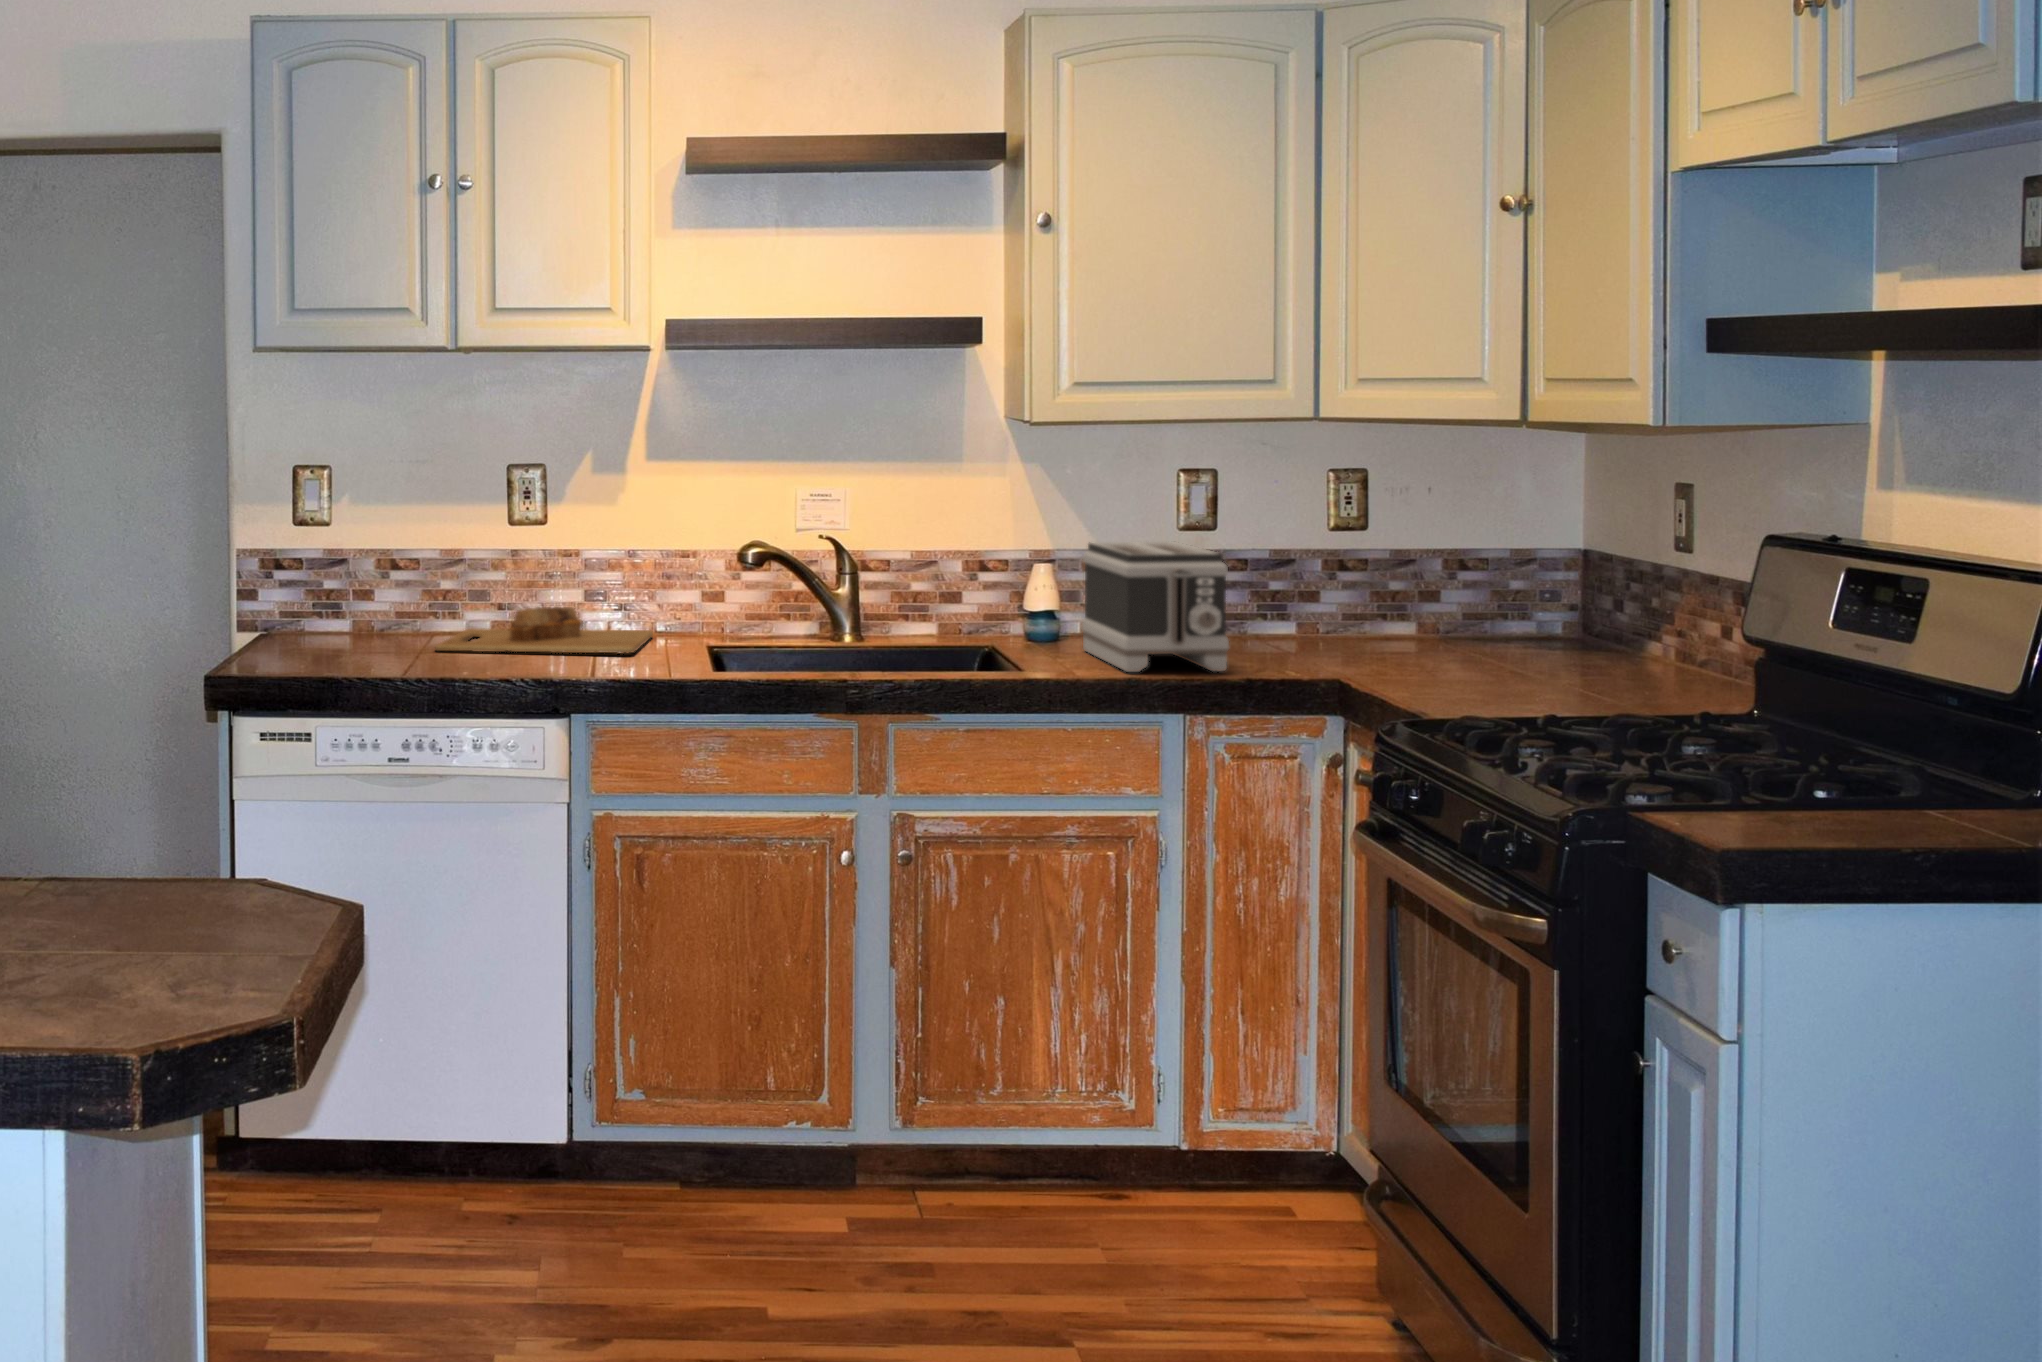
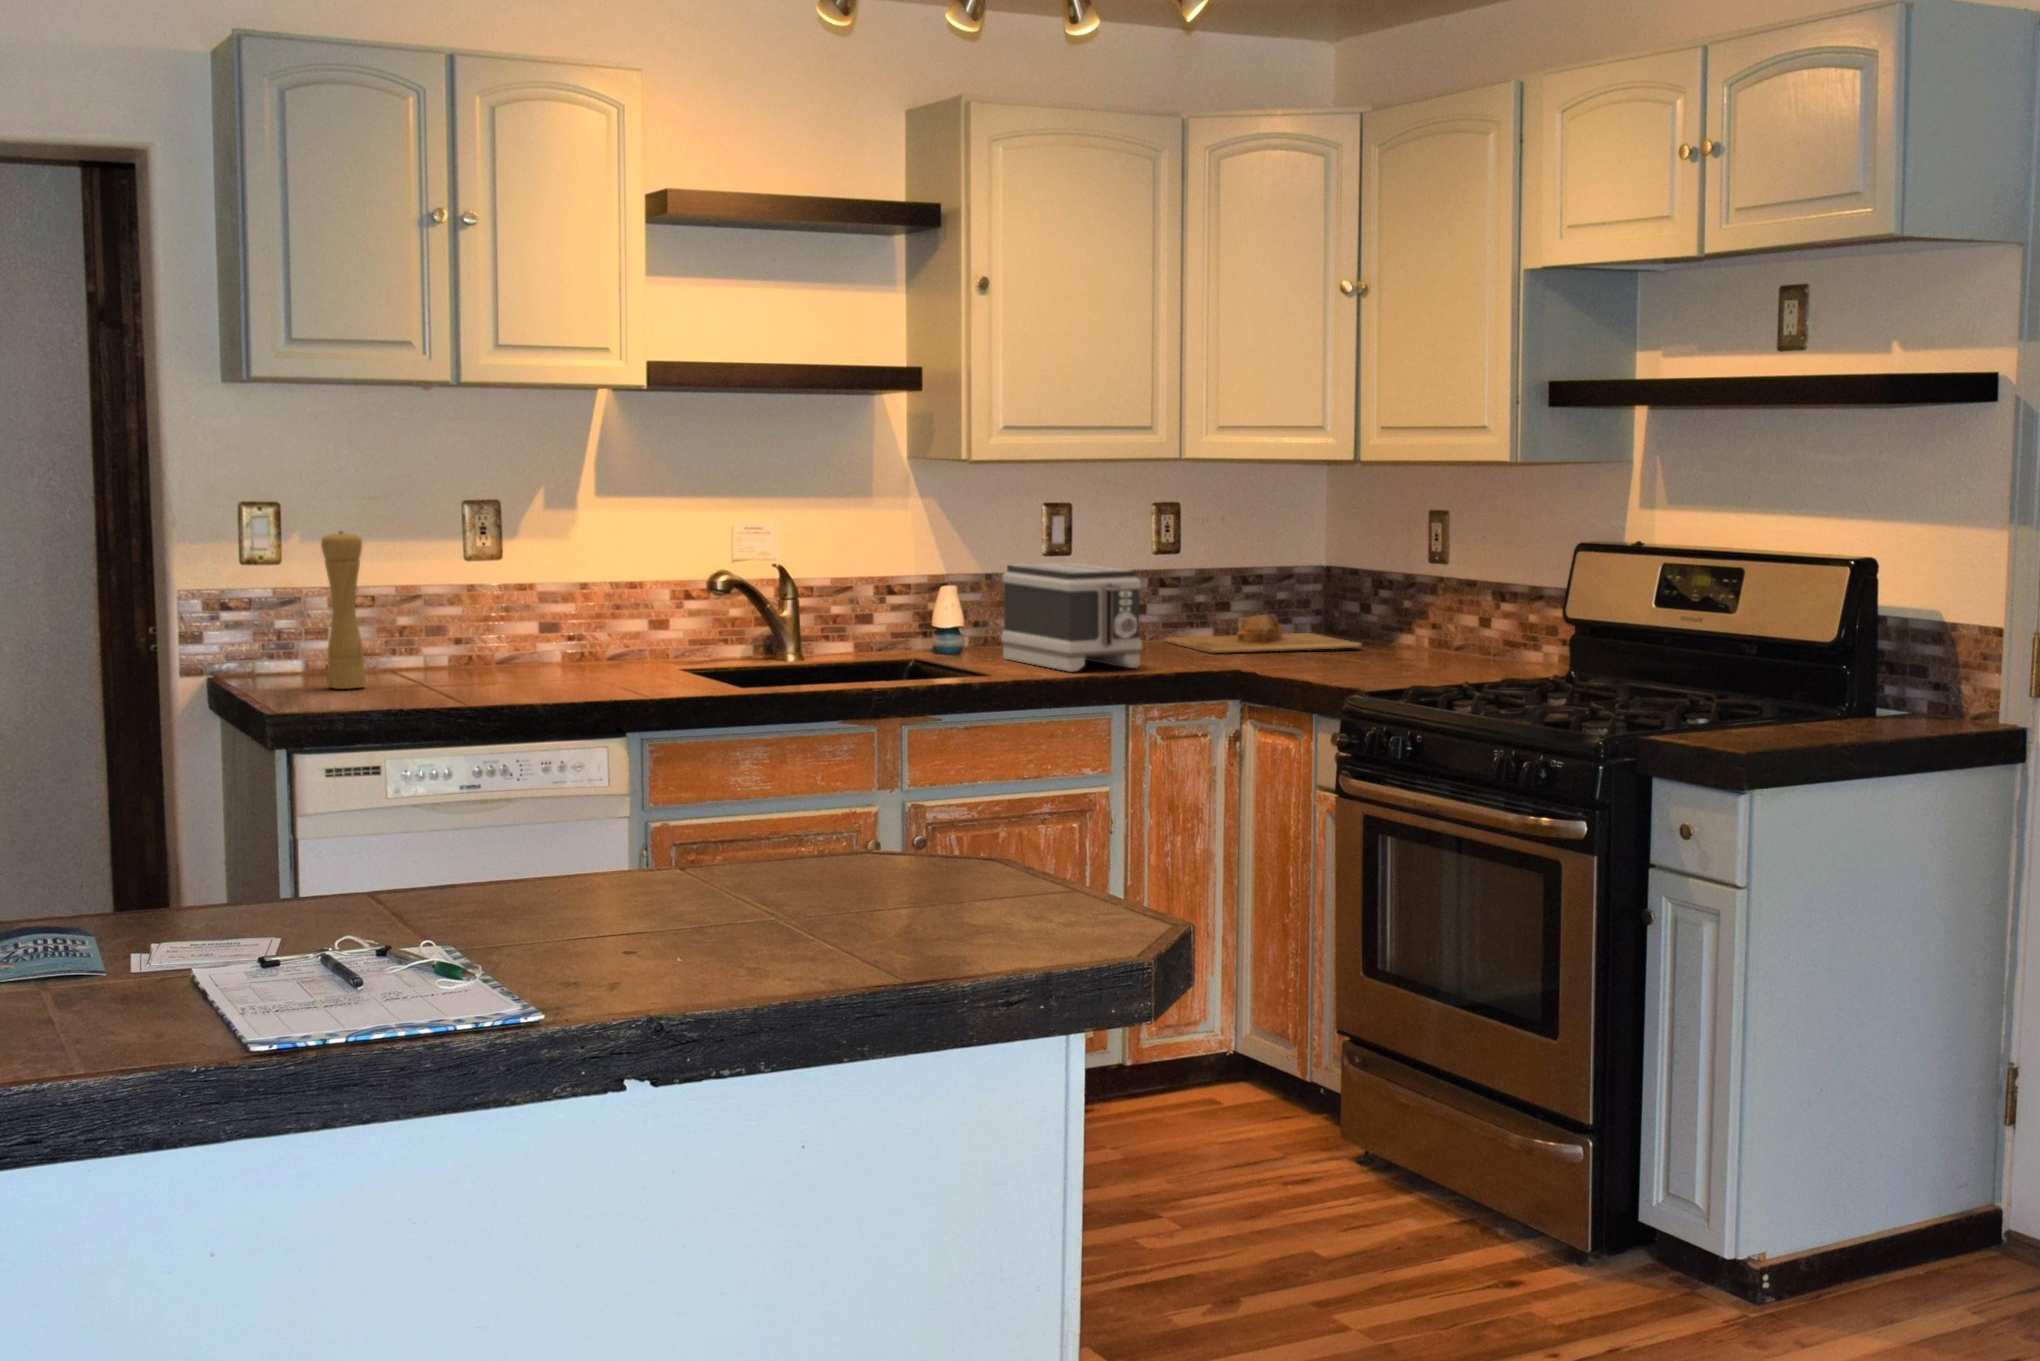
pepper mill: none [330,495,369,649] -> present [321,531,366,689]
cutting board: present [435,607,653,654] -> present [1165,614,1362,653]

